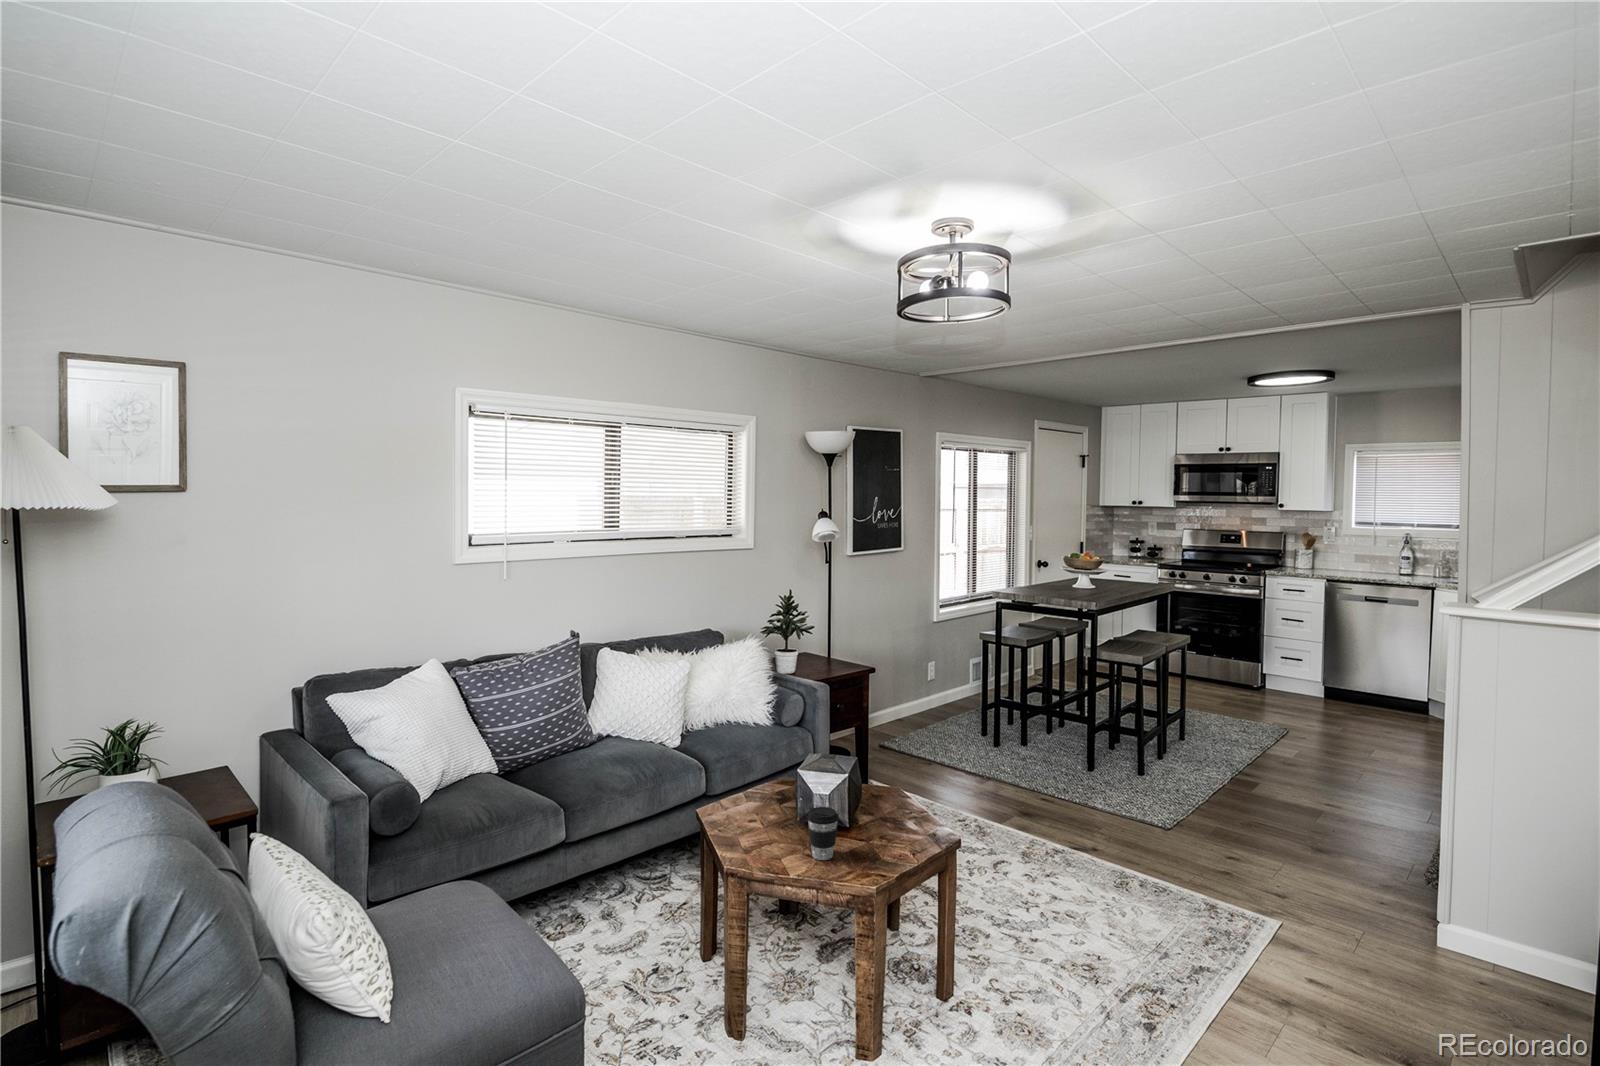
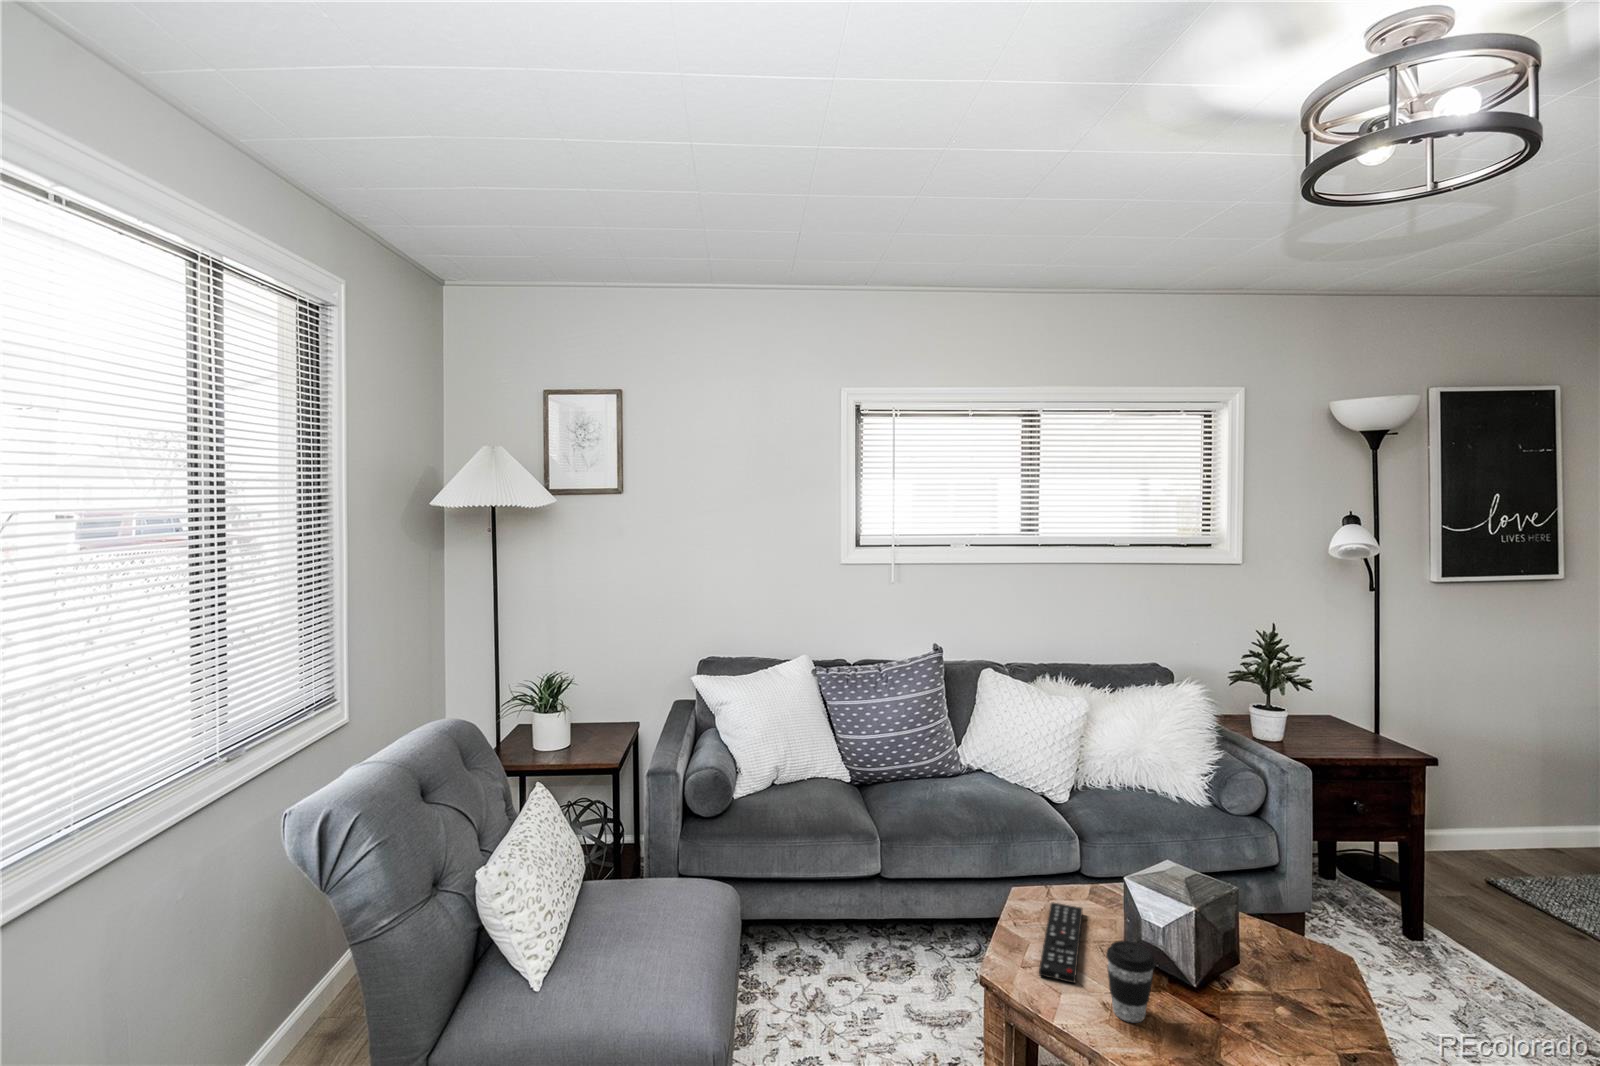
remote control: none [732,807,782,854] -> present [1039,902,1082,983]

